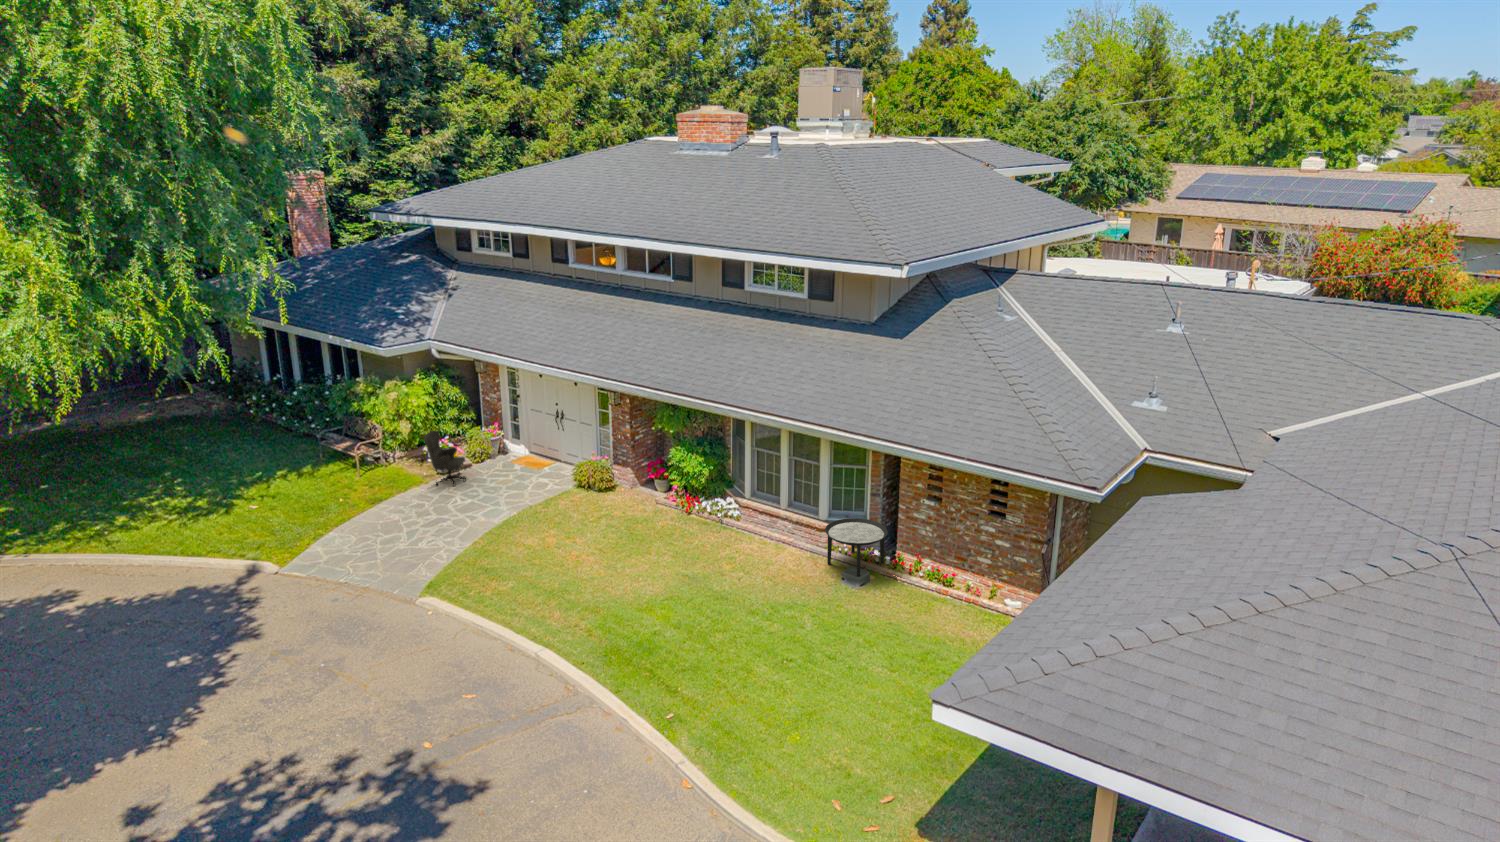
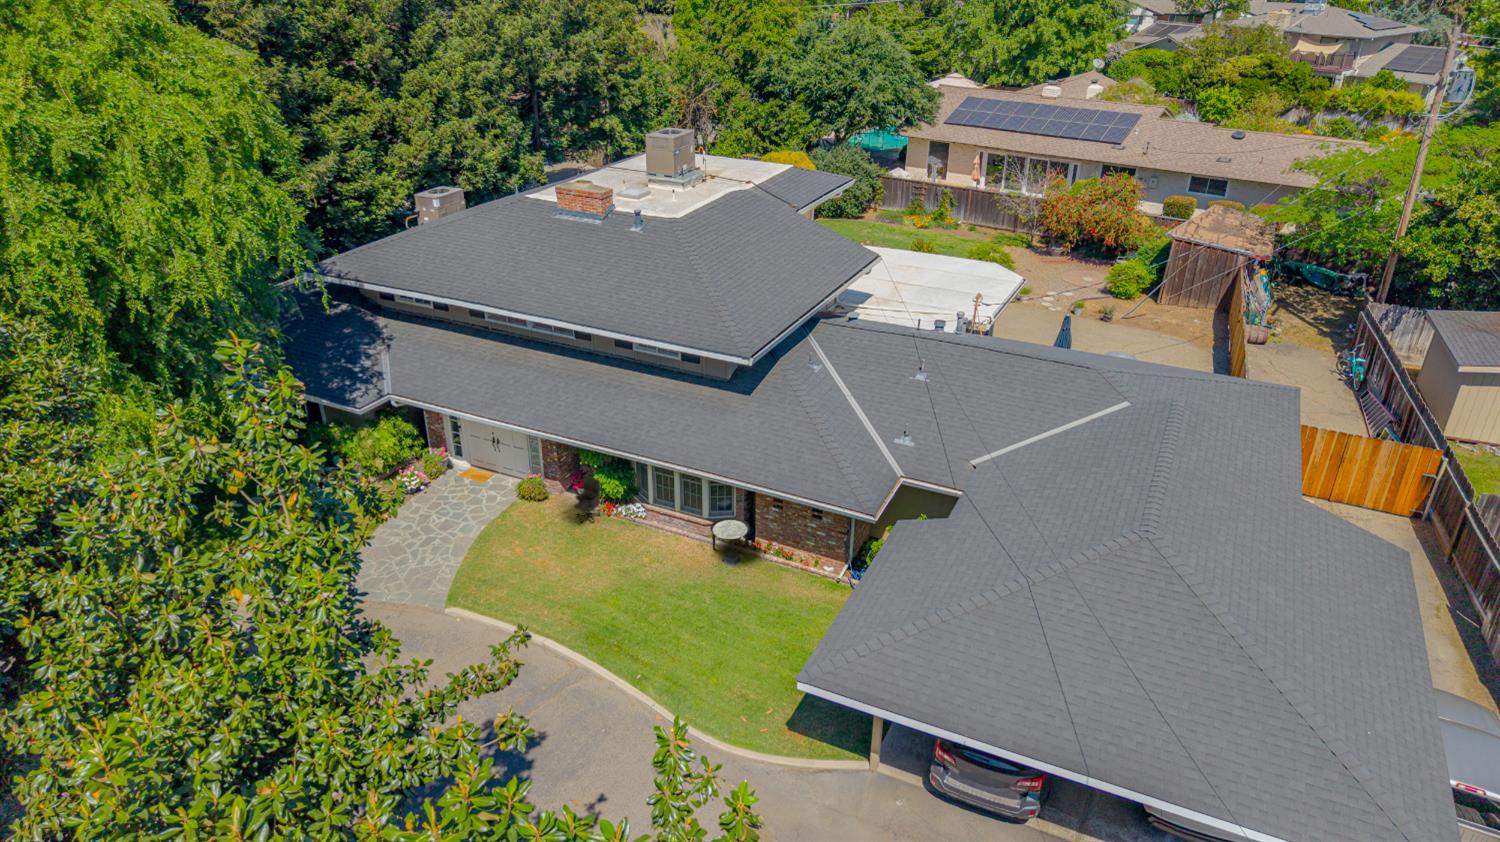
chair: present [424,431,466,486] -> present [573,477,600,522]

